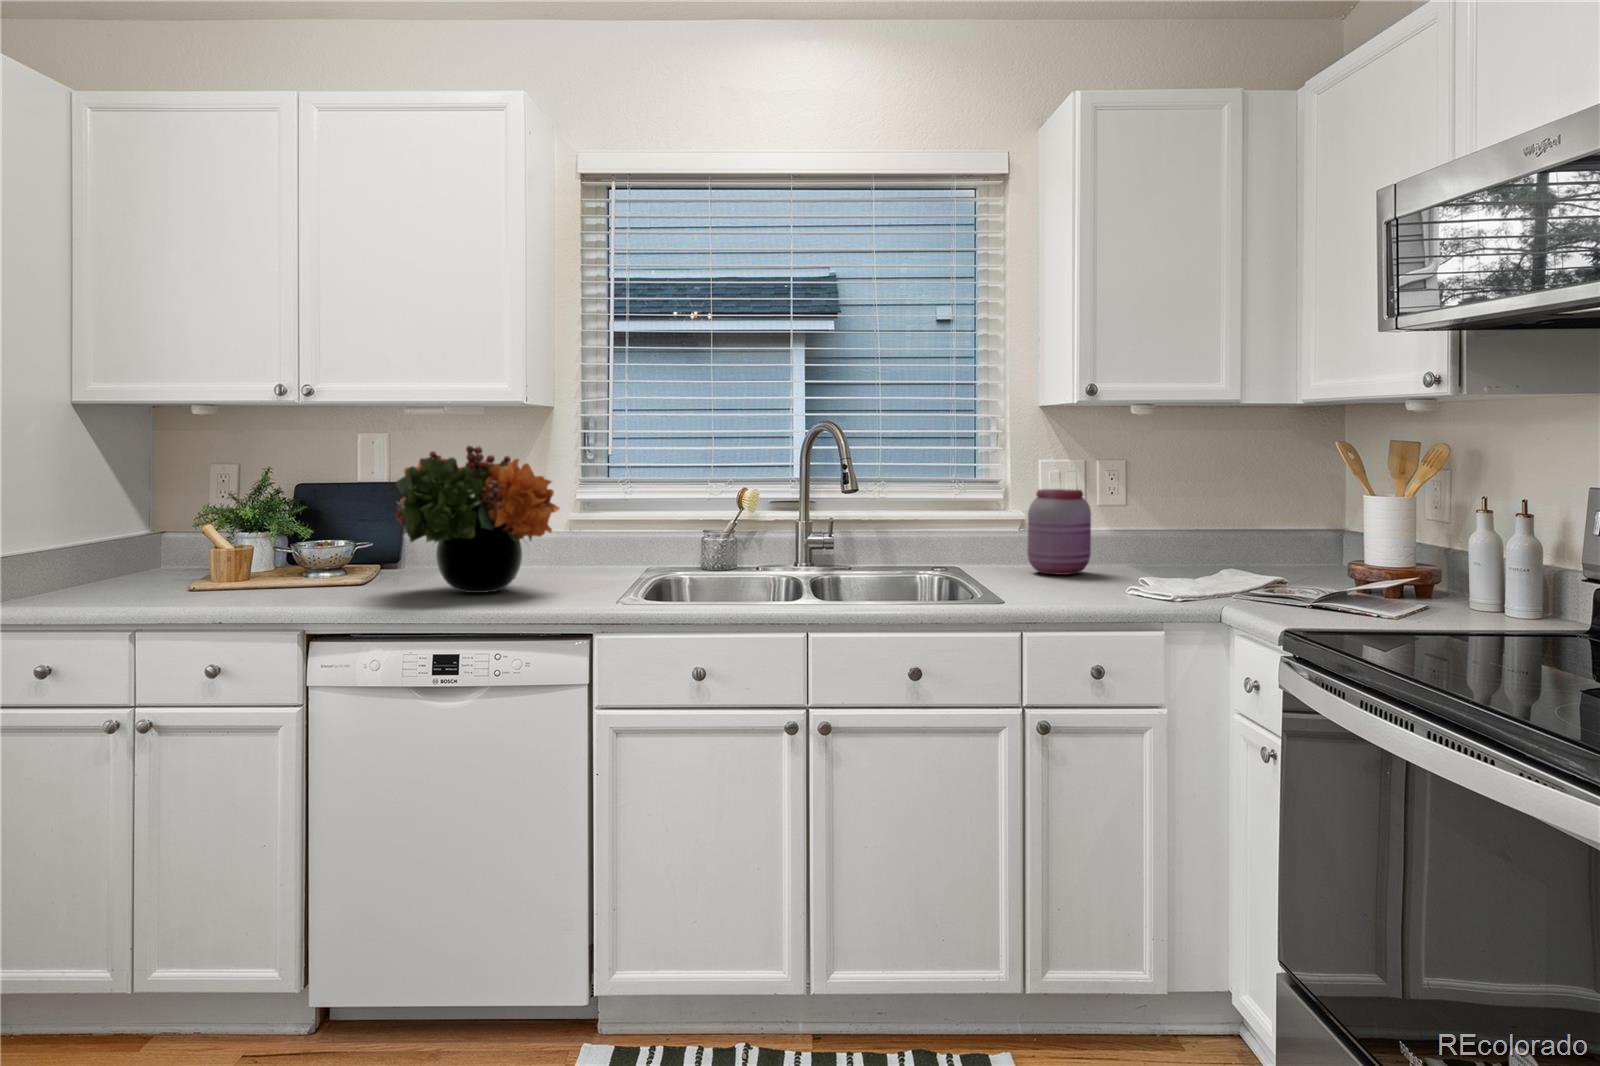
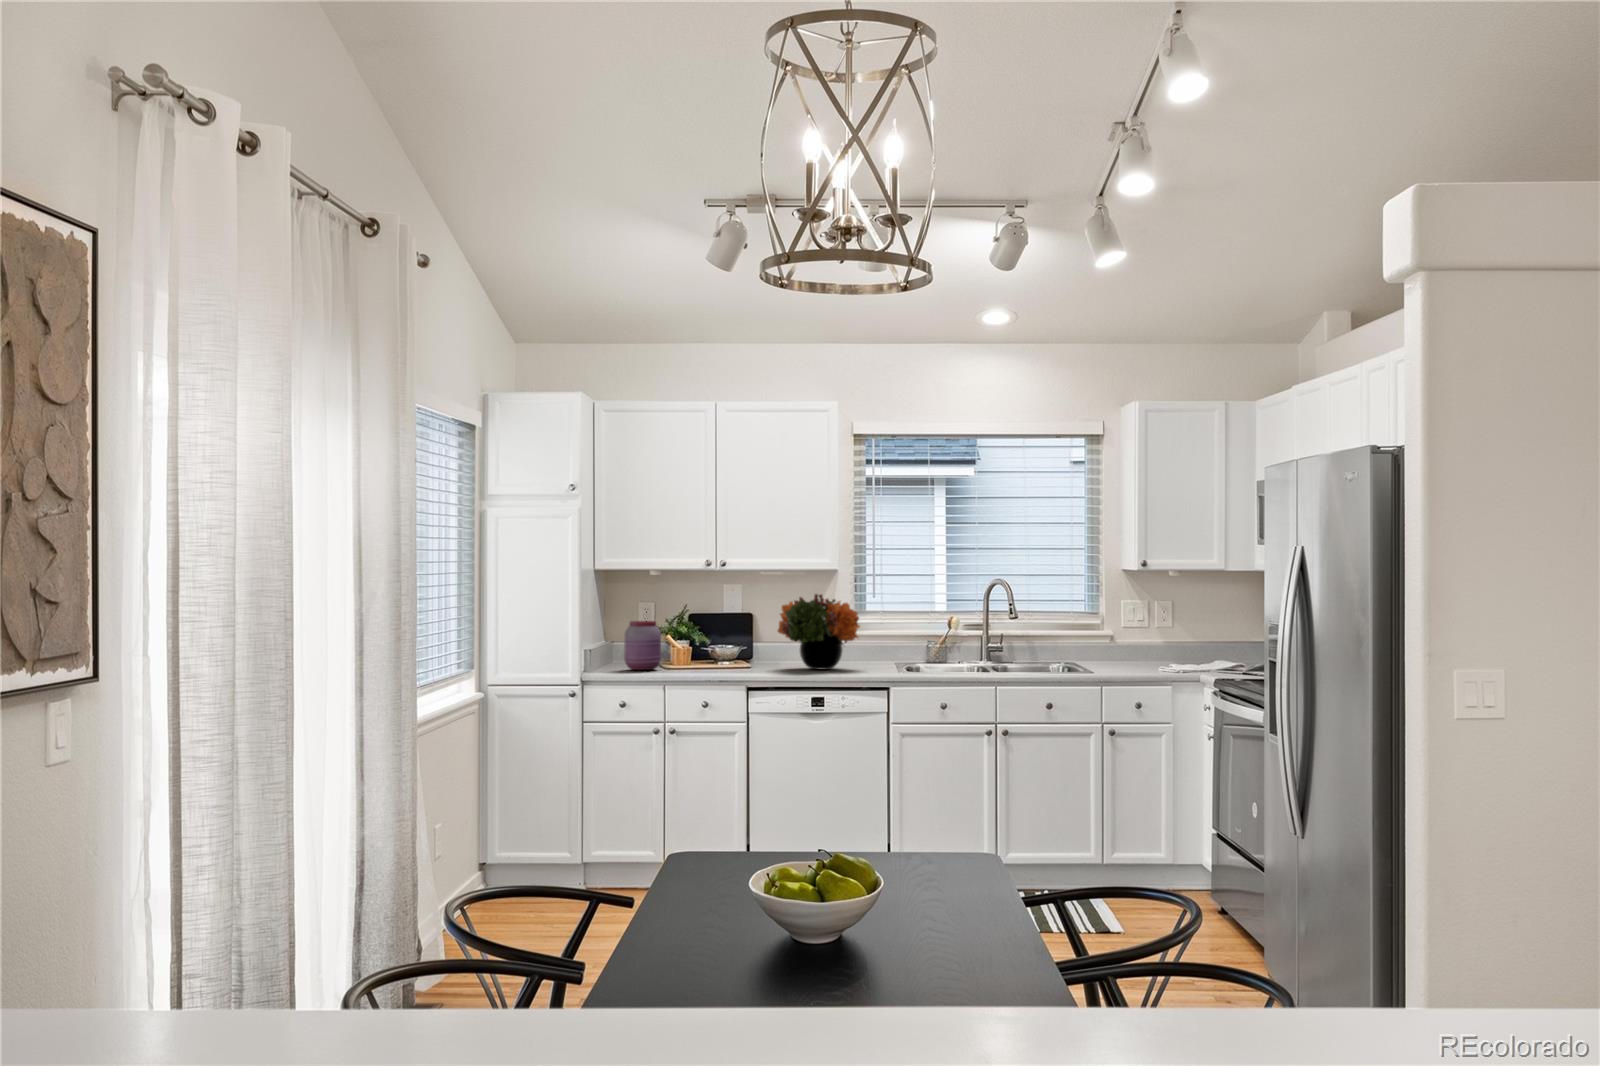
jar: present [1027,489,1091,575] -> present [624,621,661,670]

